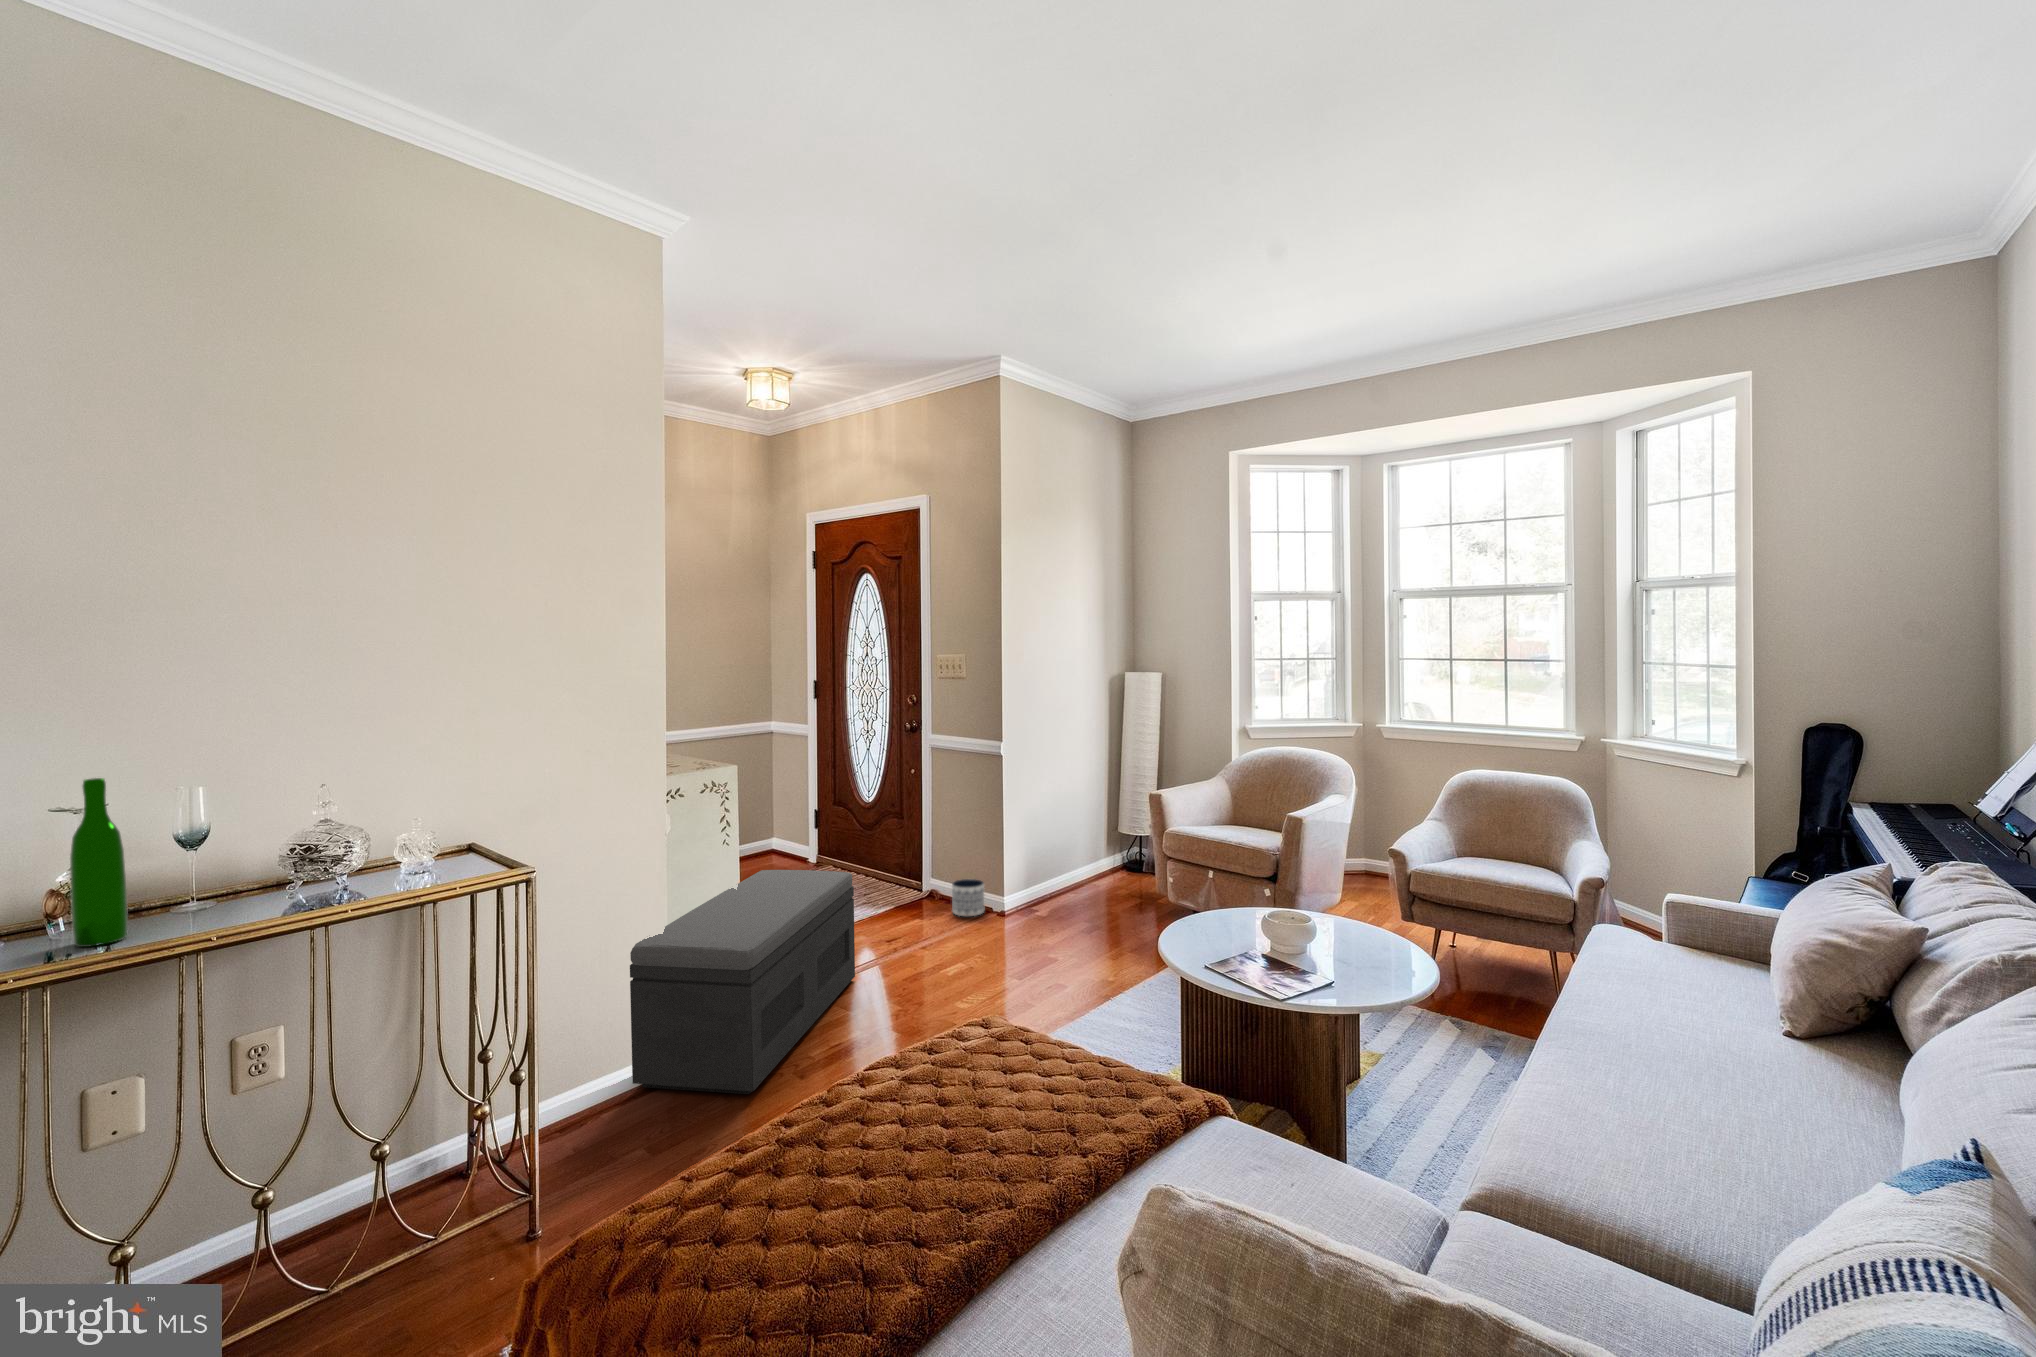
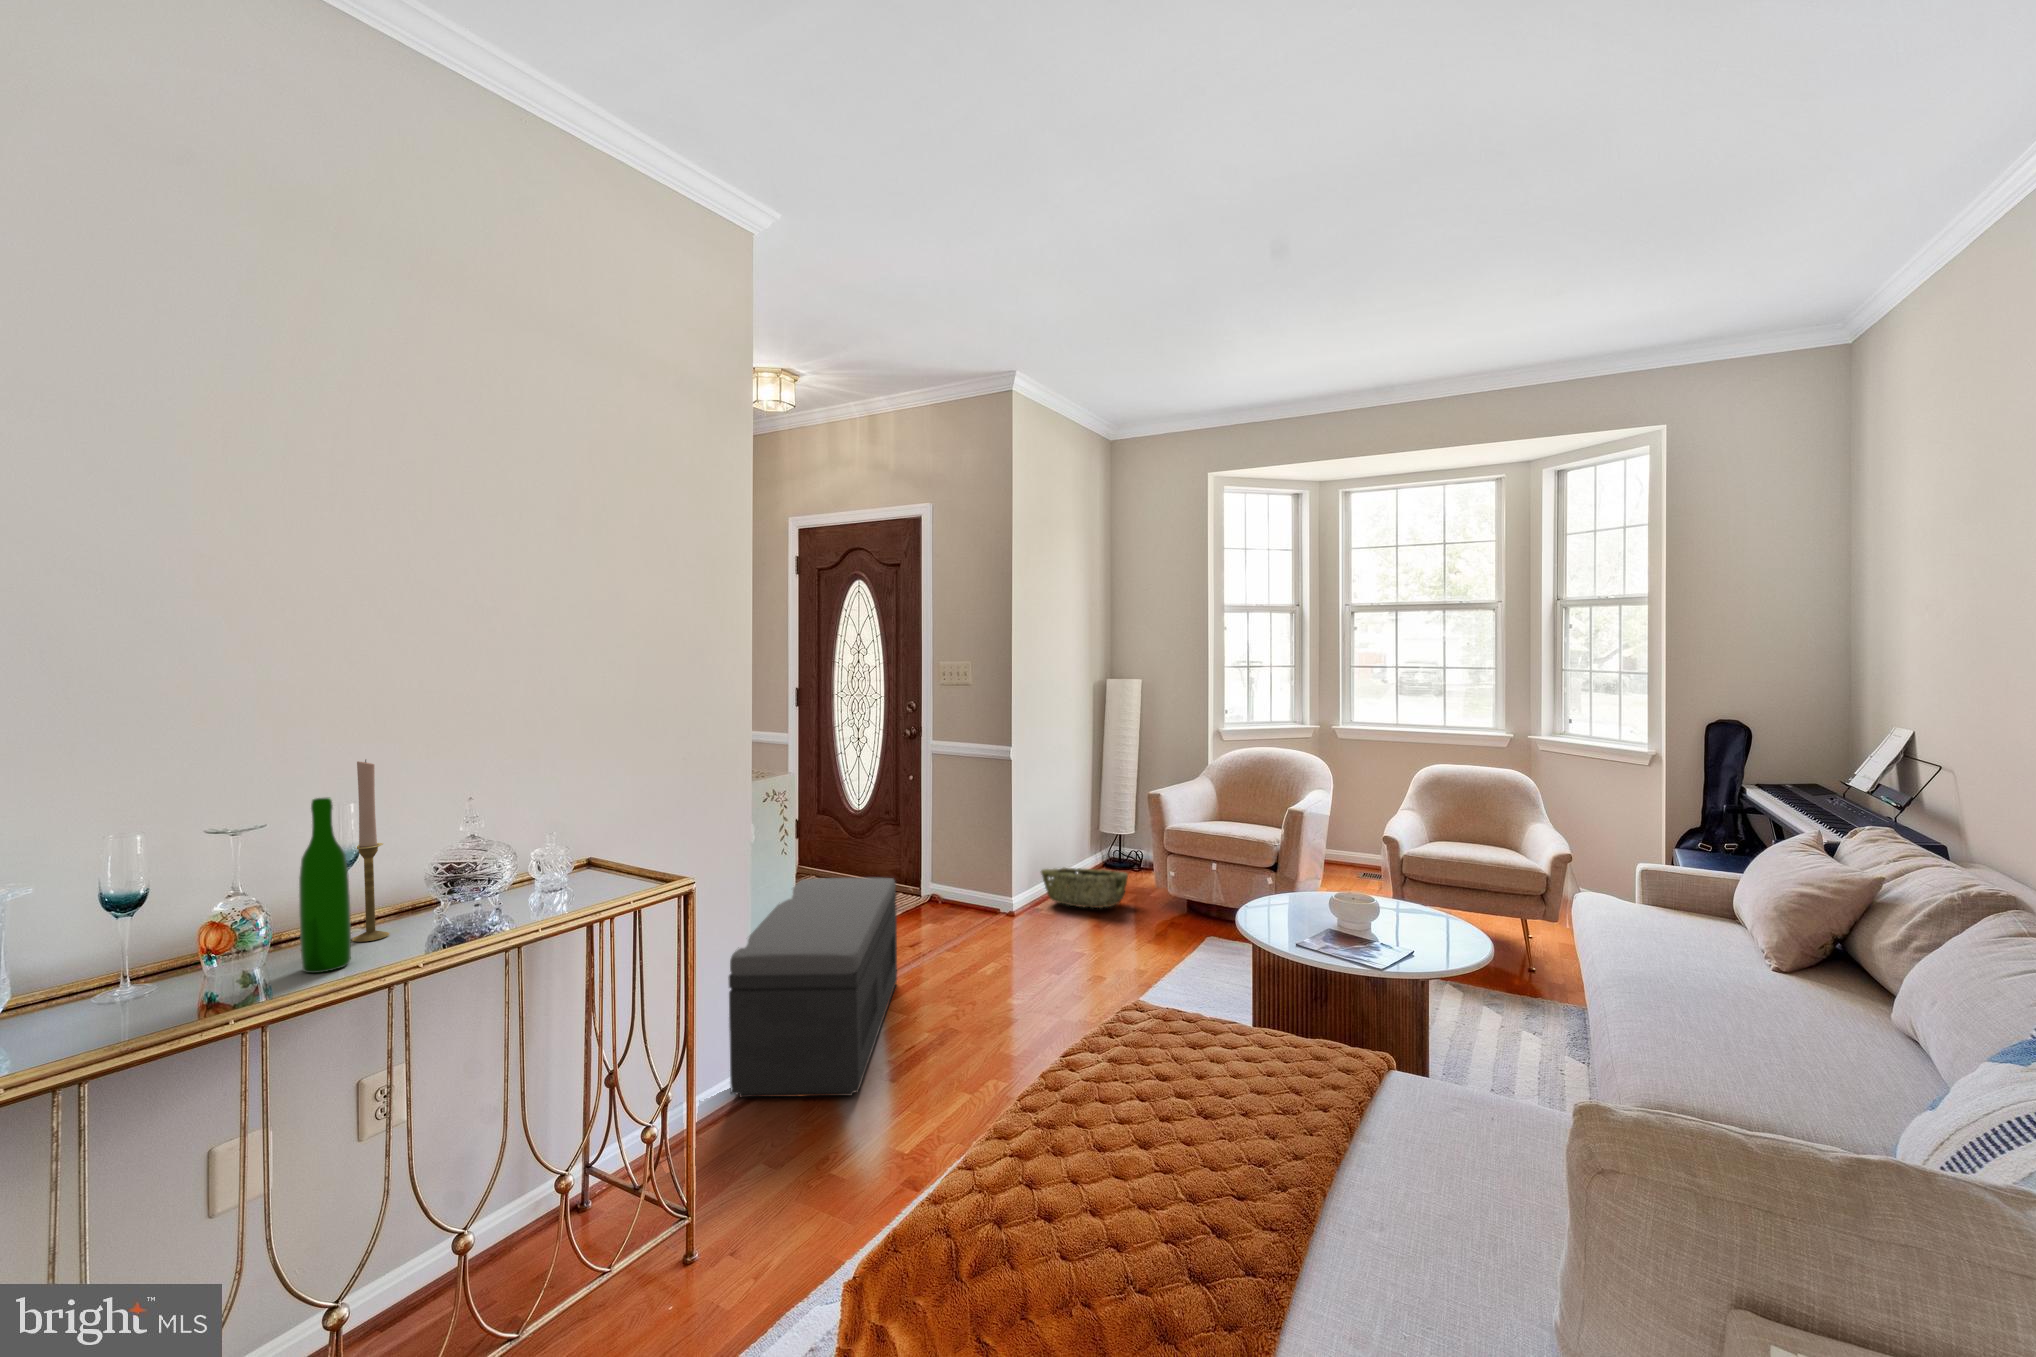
candlestick: none [159,742,199,918] -> present [352,760,390,942]
woven basket: none [1040,868,1131,913] -> present [1041,868,1128,908]
planter: present [952,879,984,916] -> none [959,882,990,918]

